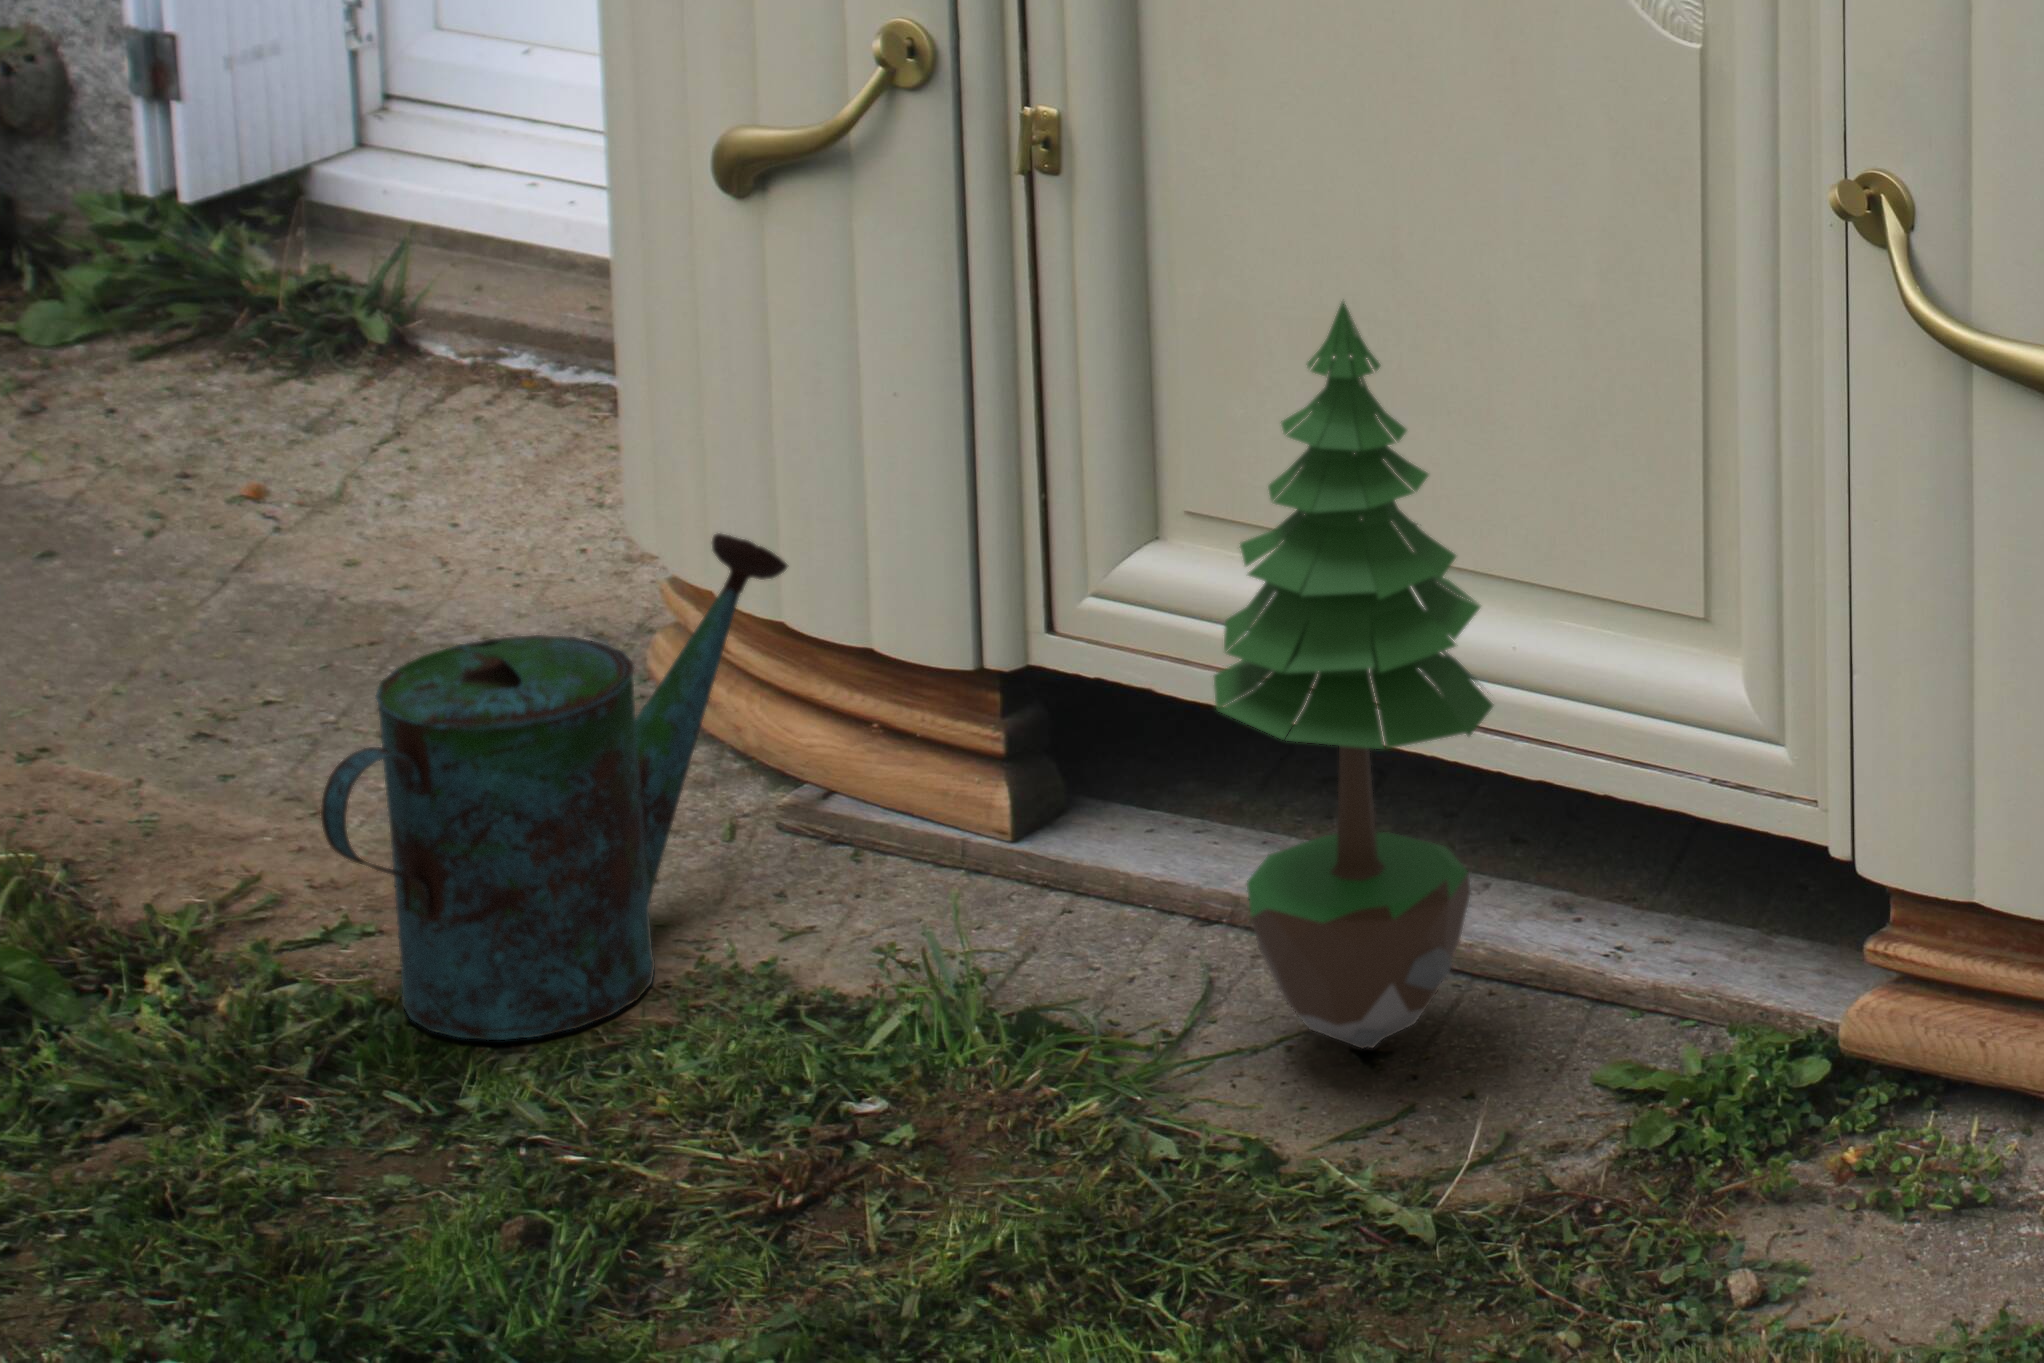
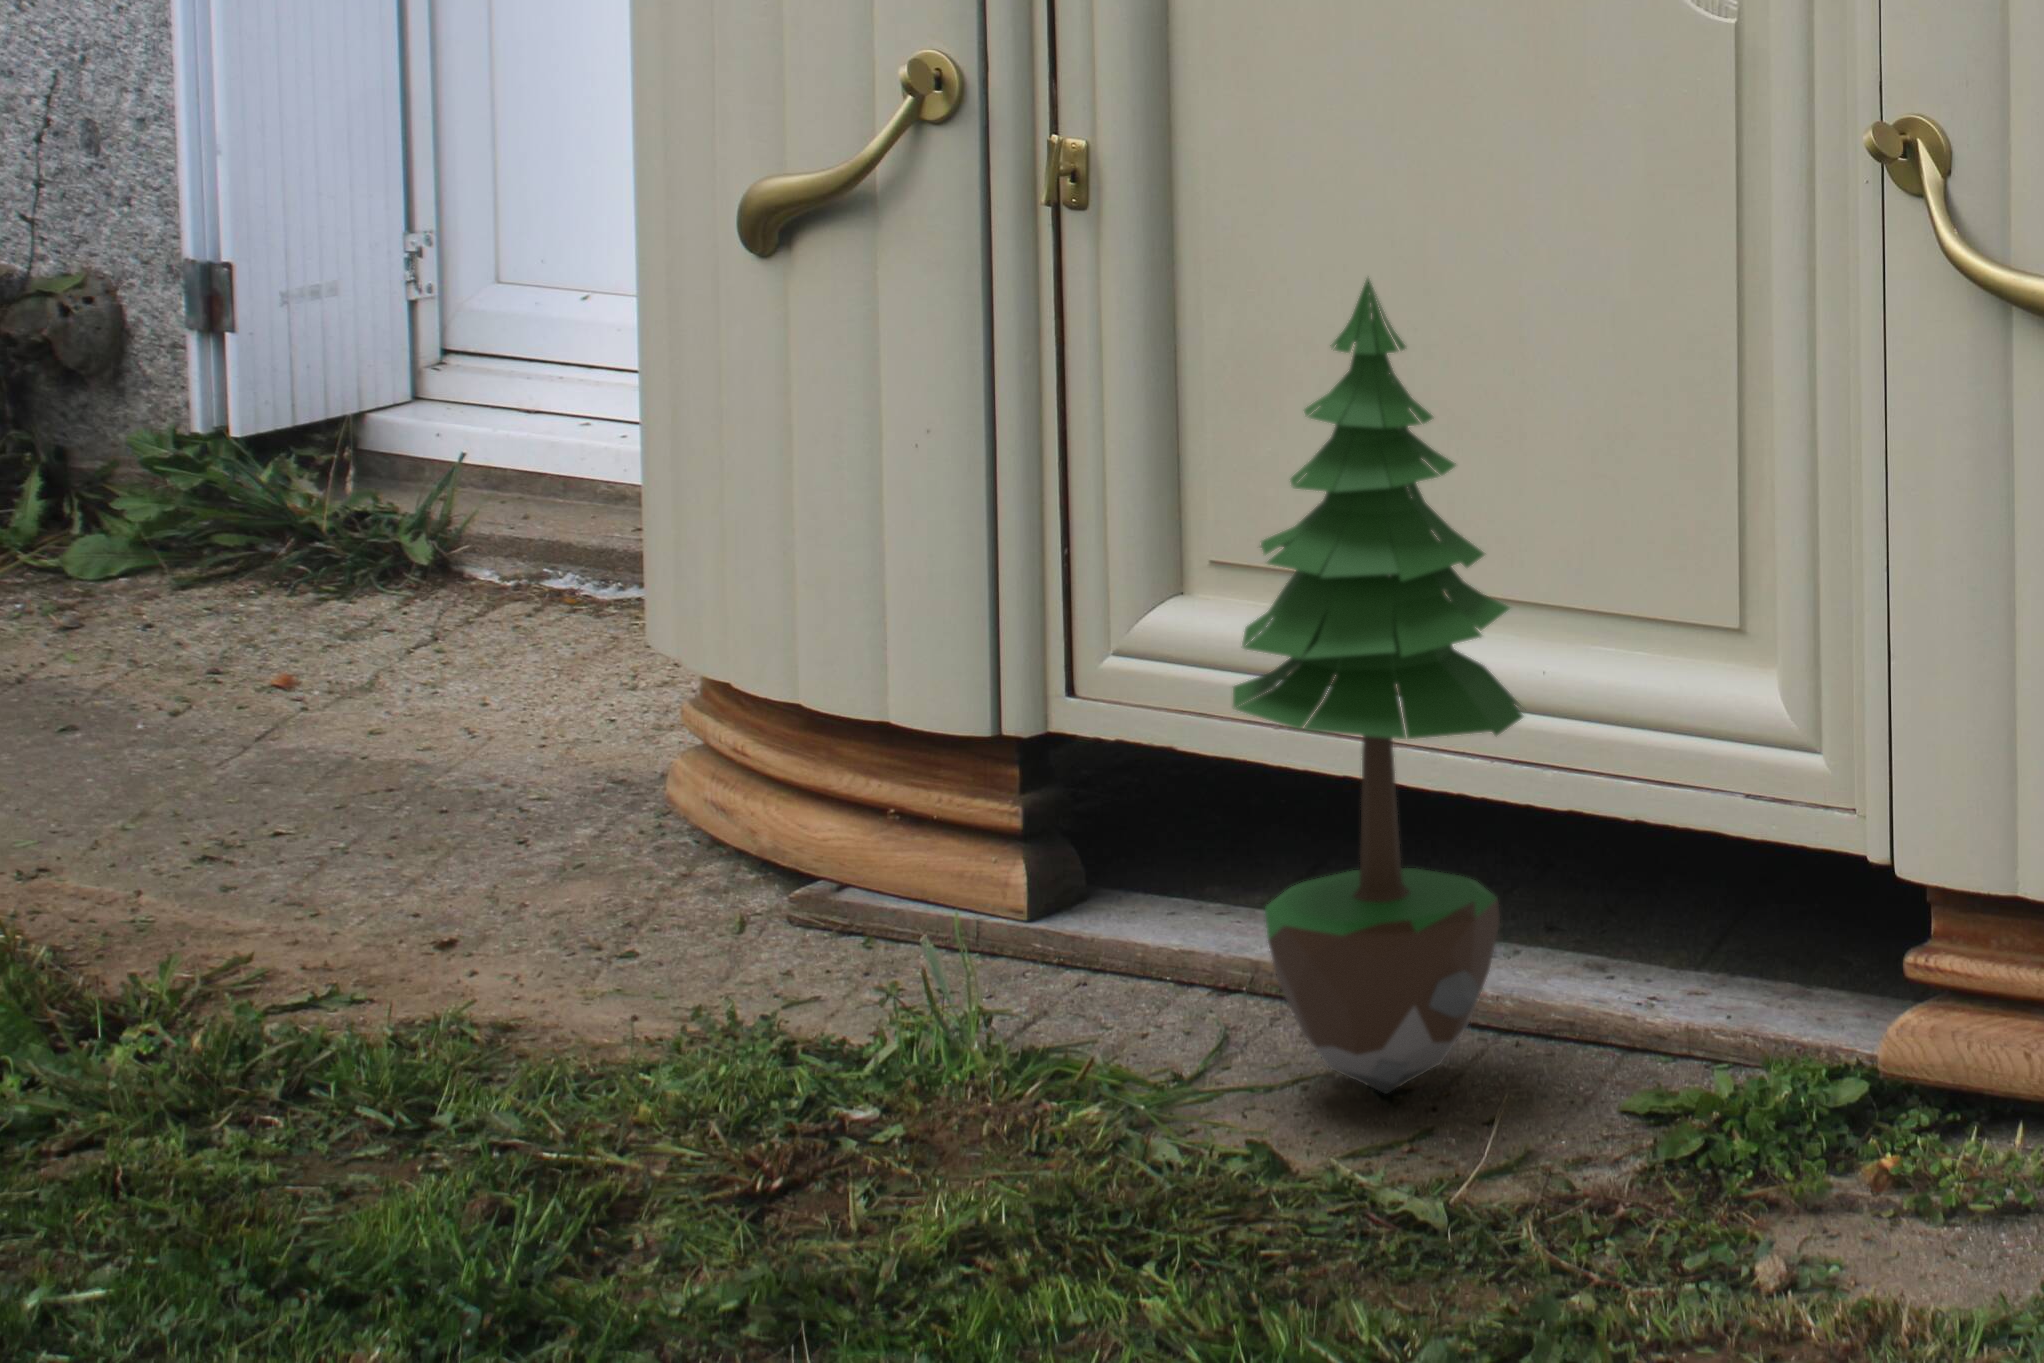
watering can: present [321,533,787,1040] -> none [305,593,806,1092]

